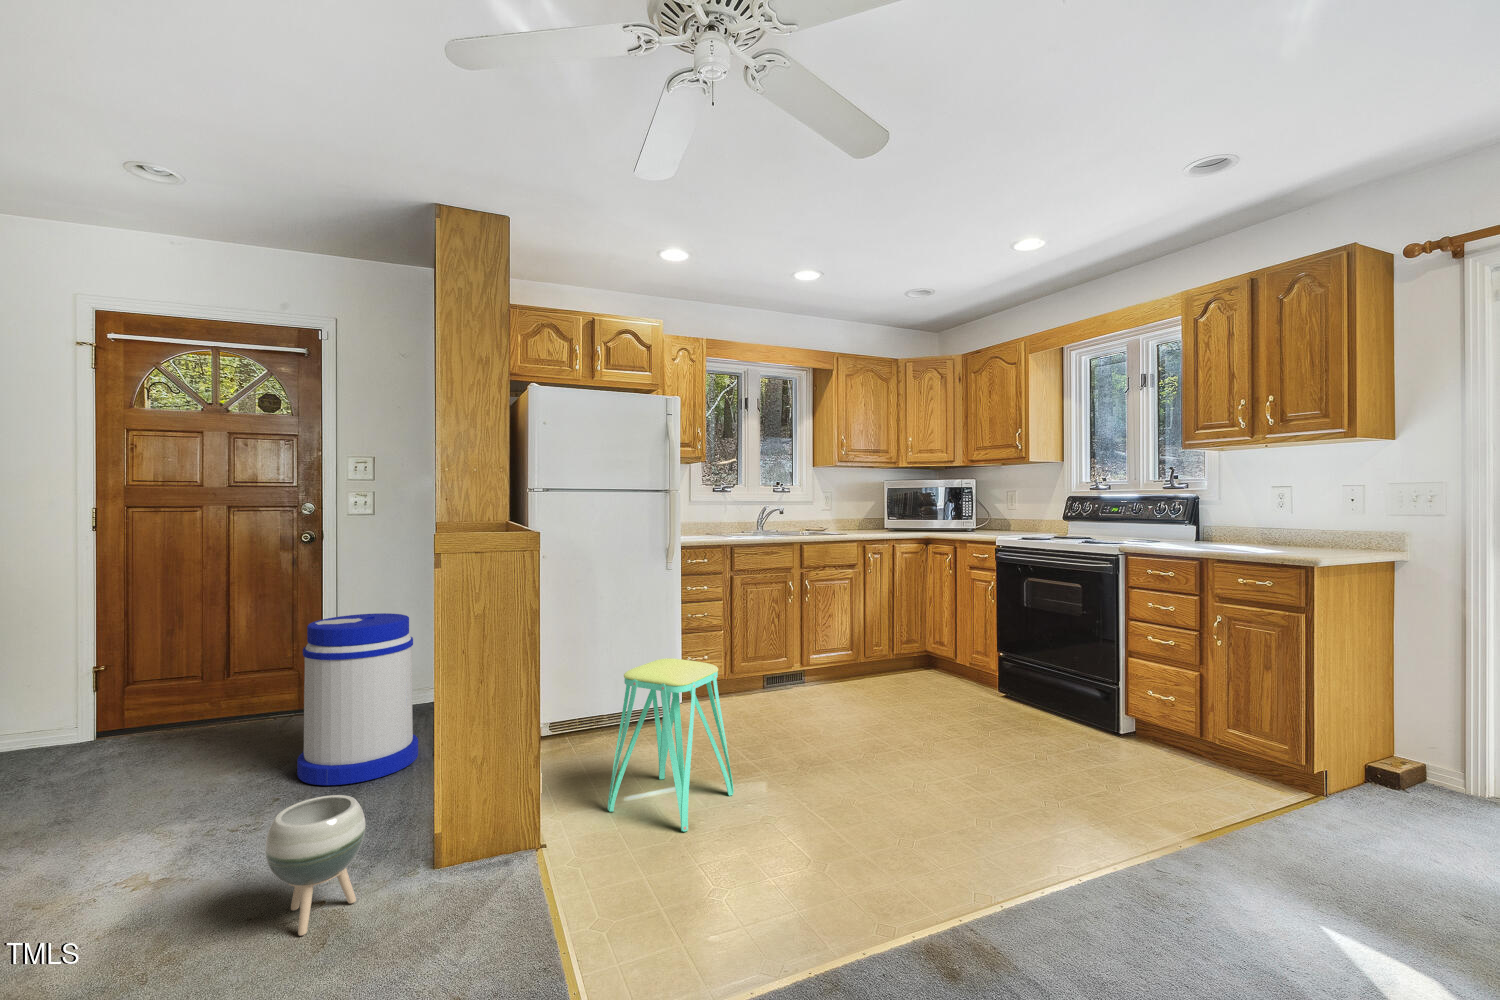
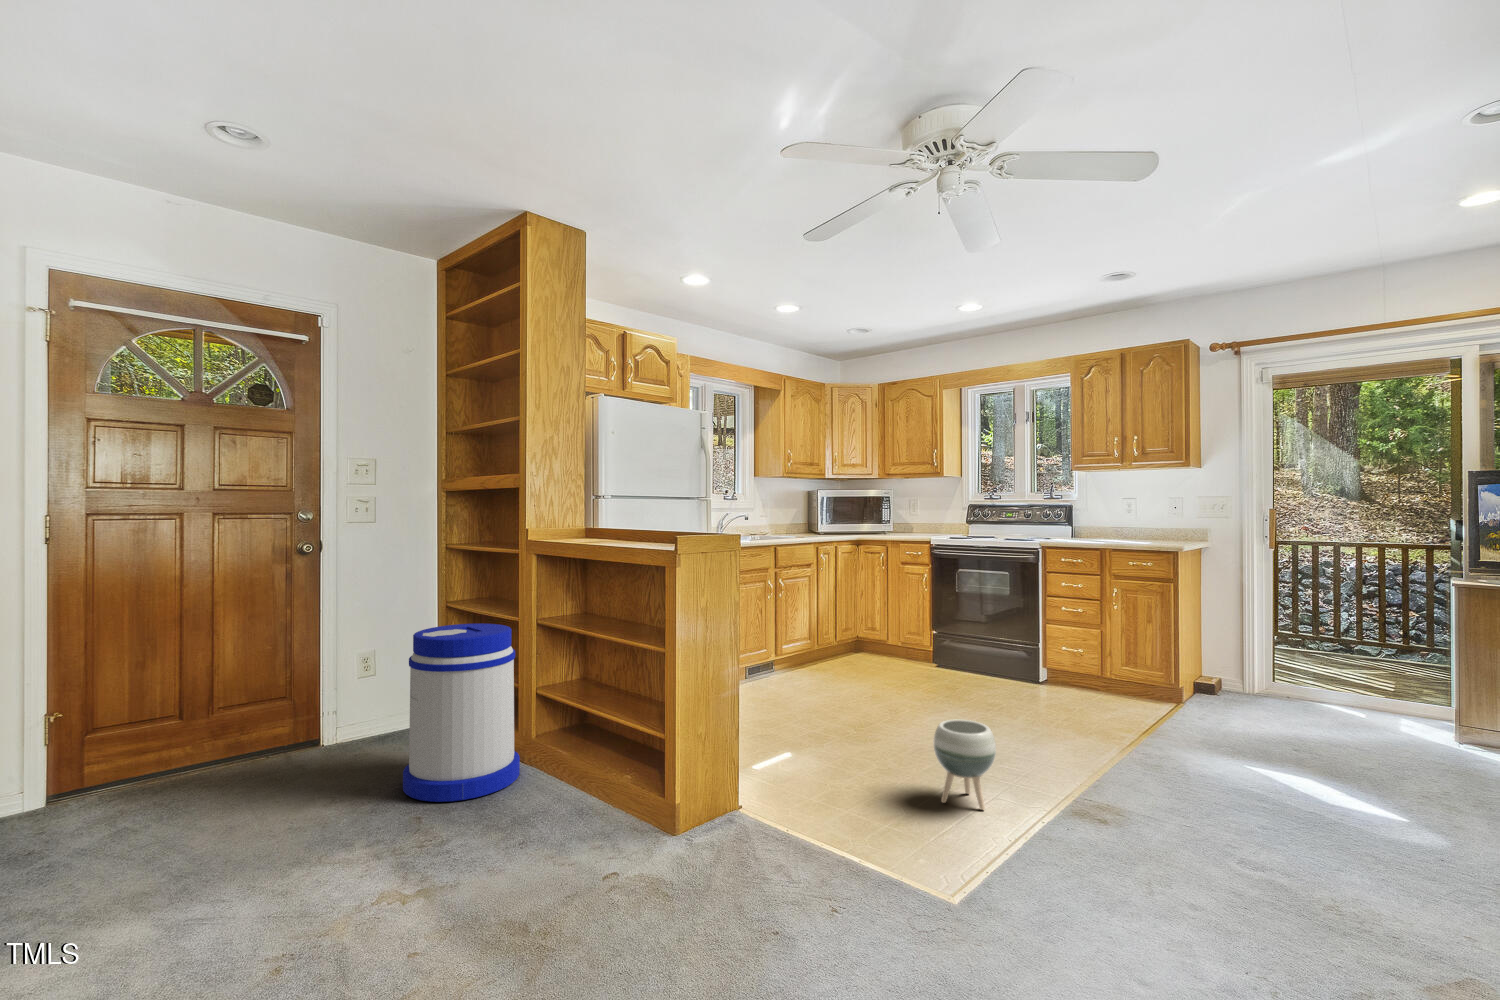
stool: present [608,658,734,832] -> none [761,644,845,780]
planter: present [265,795,365,936] -> present [933,720,996,810]

